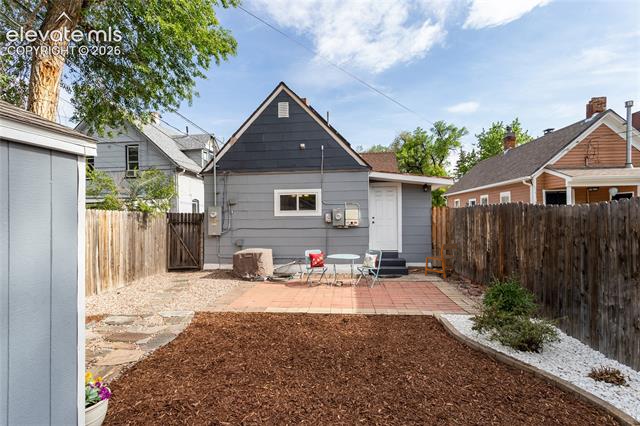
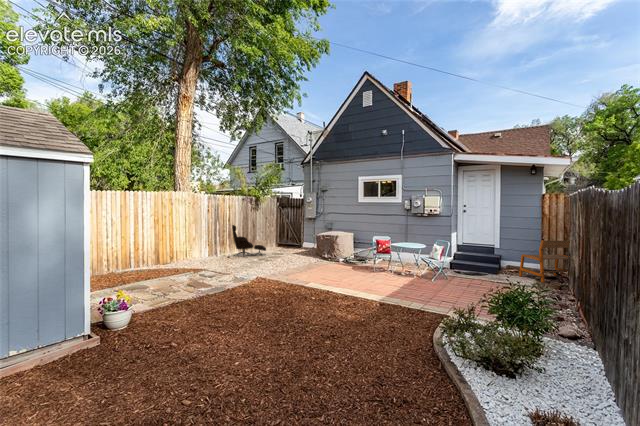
lounge chair: none [116,249,168,291] -> present [232,225,266,257]

